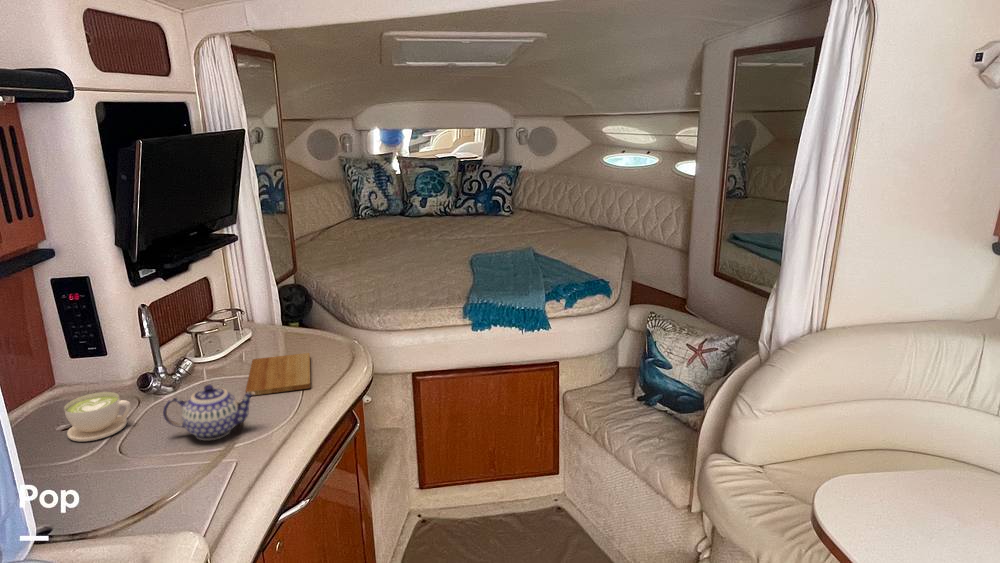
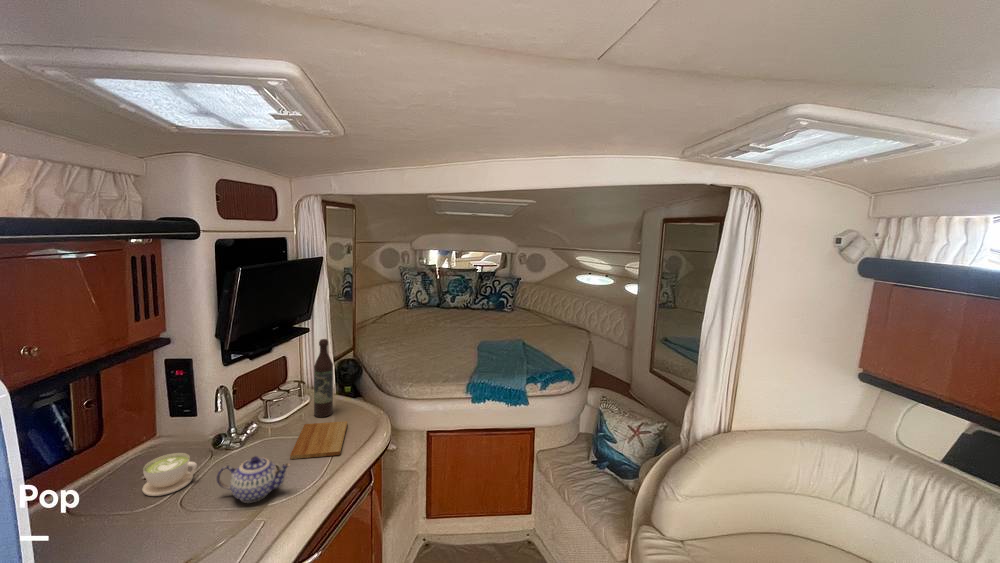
wine bottle: none [253,245,286,352] -> present [314,339,333,417]

